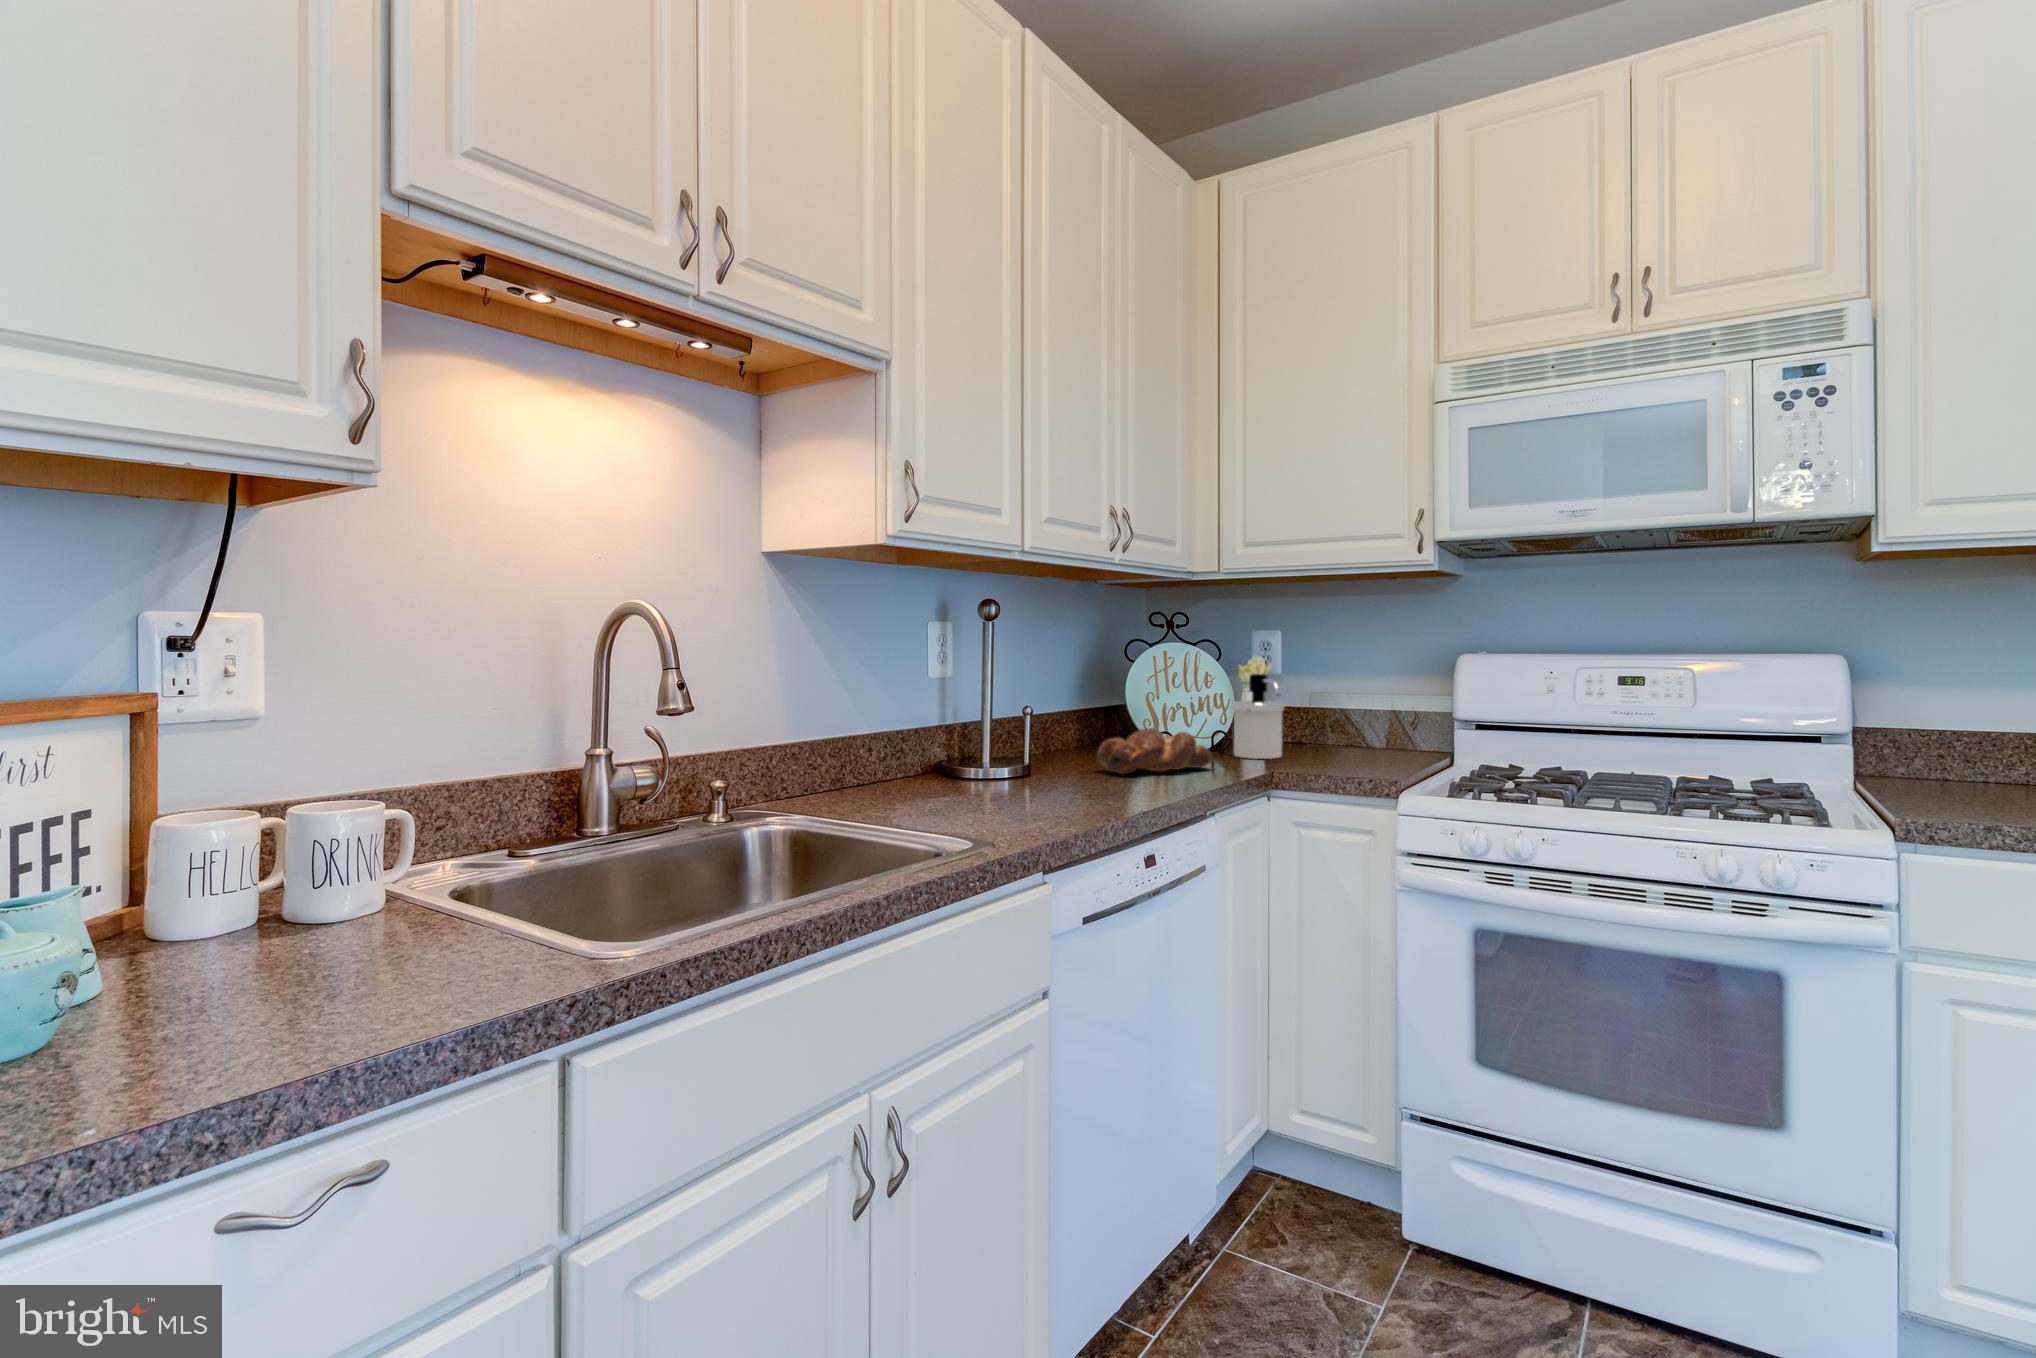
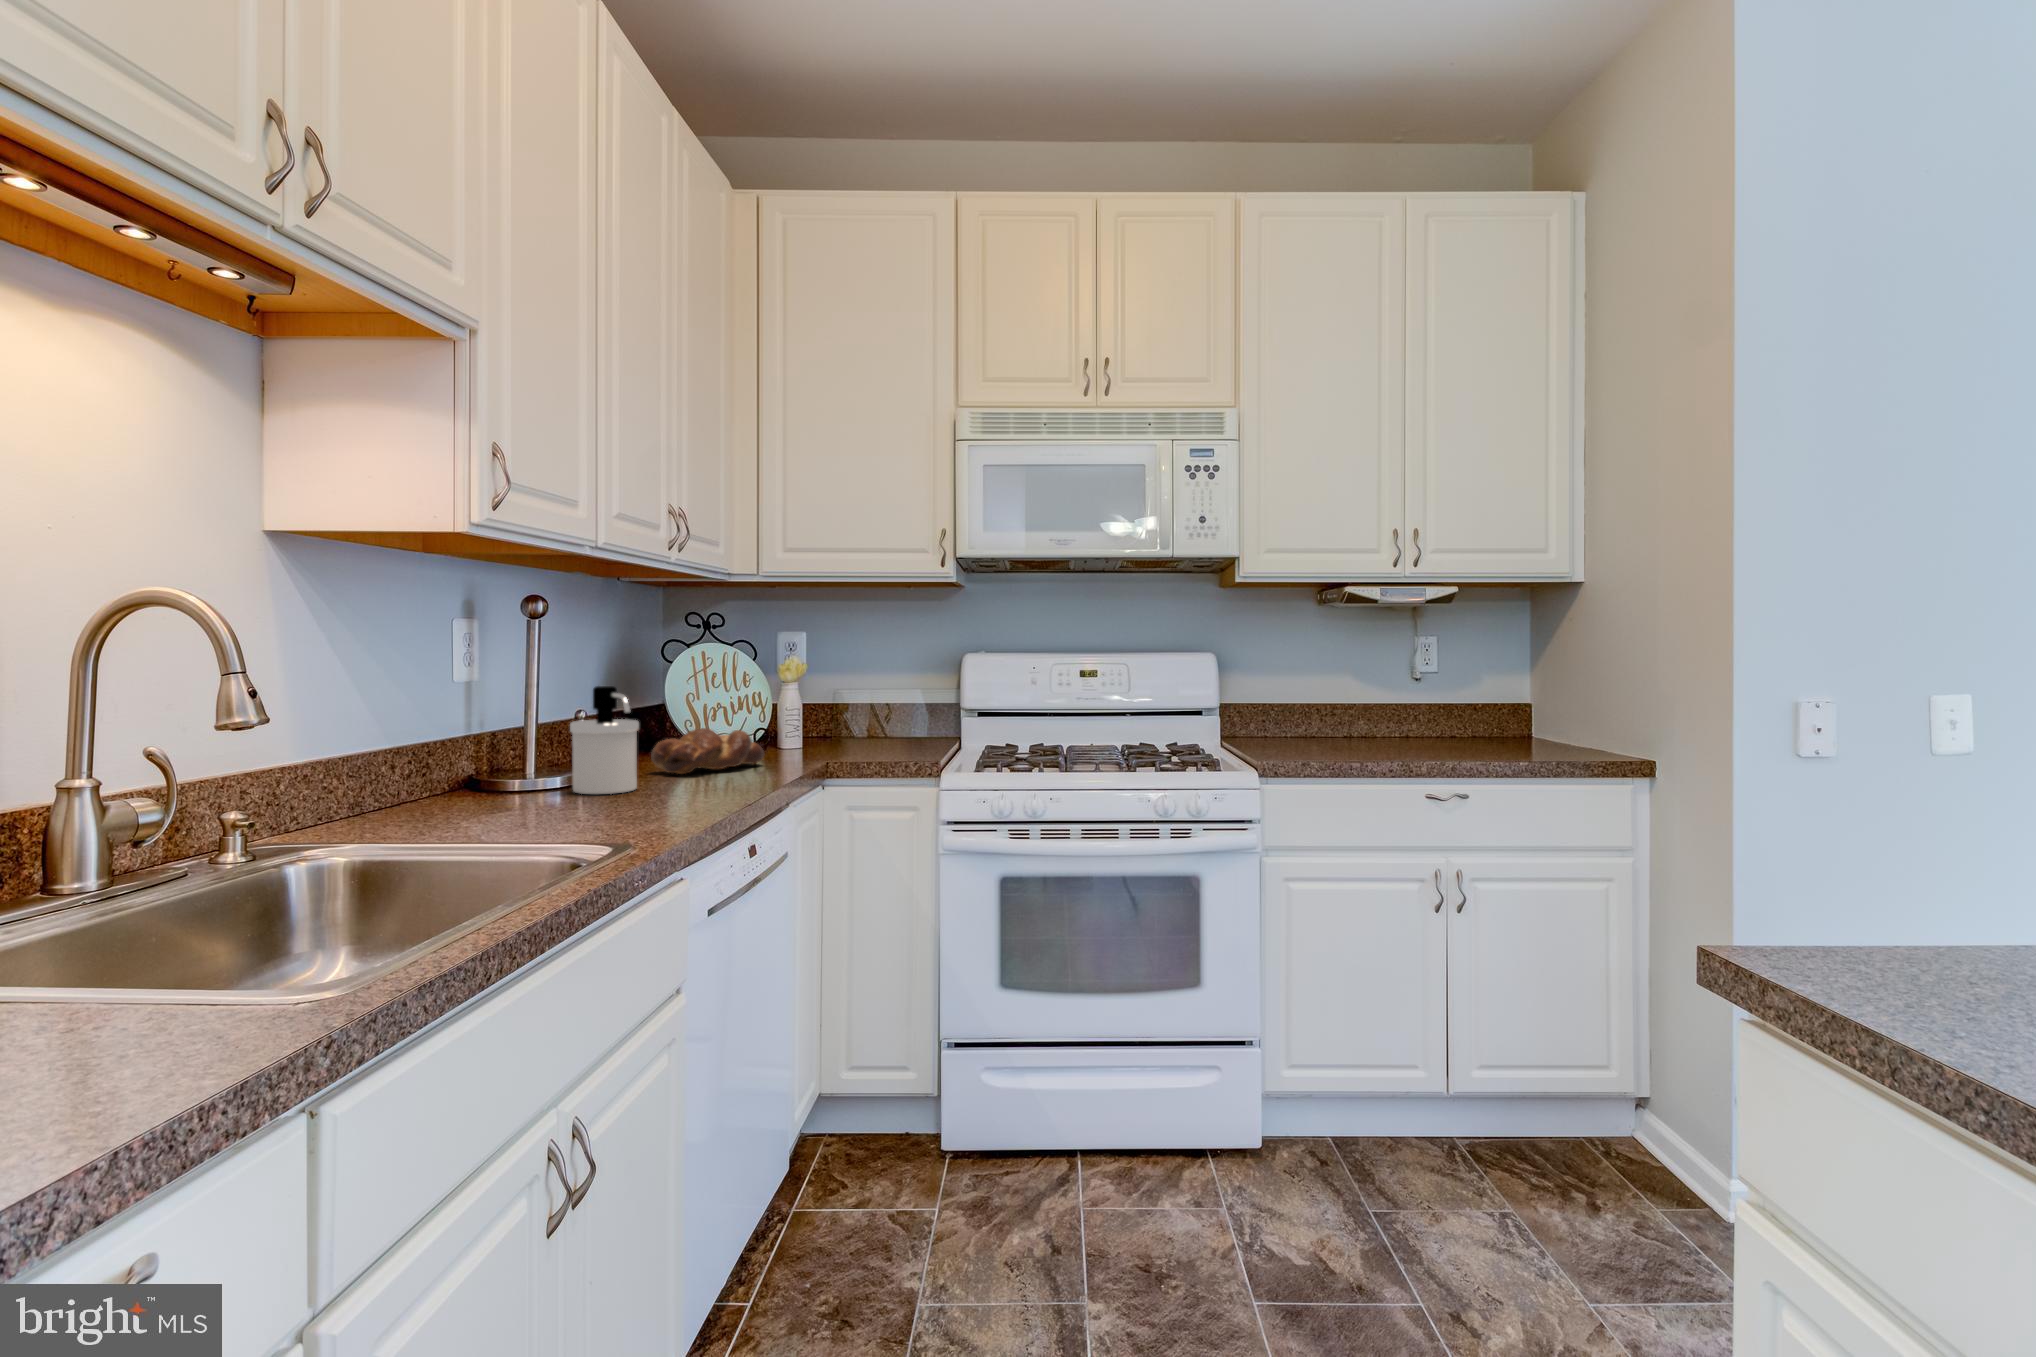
soap dispenser: present [1232,674,1284,759] -> present [570,686,639,794]

